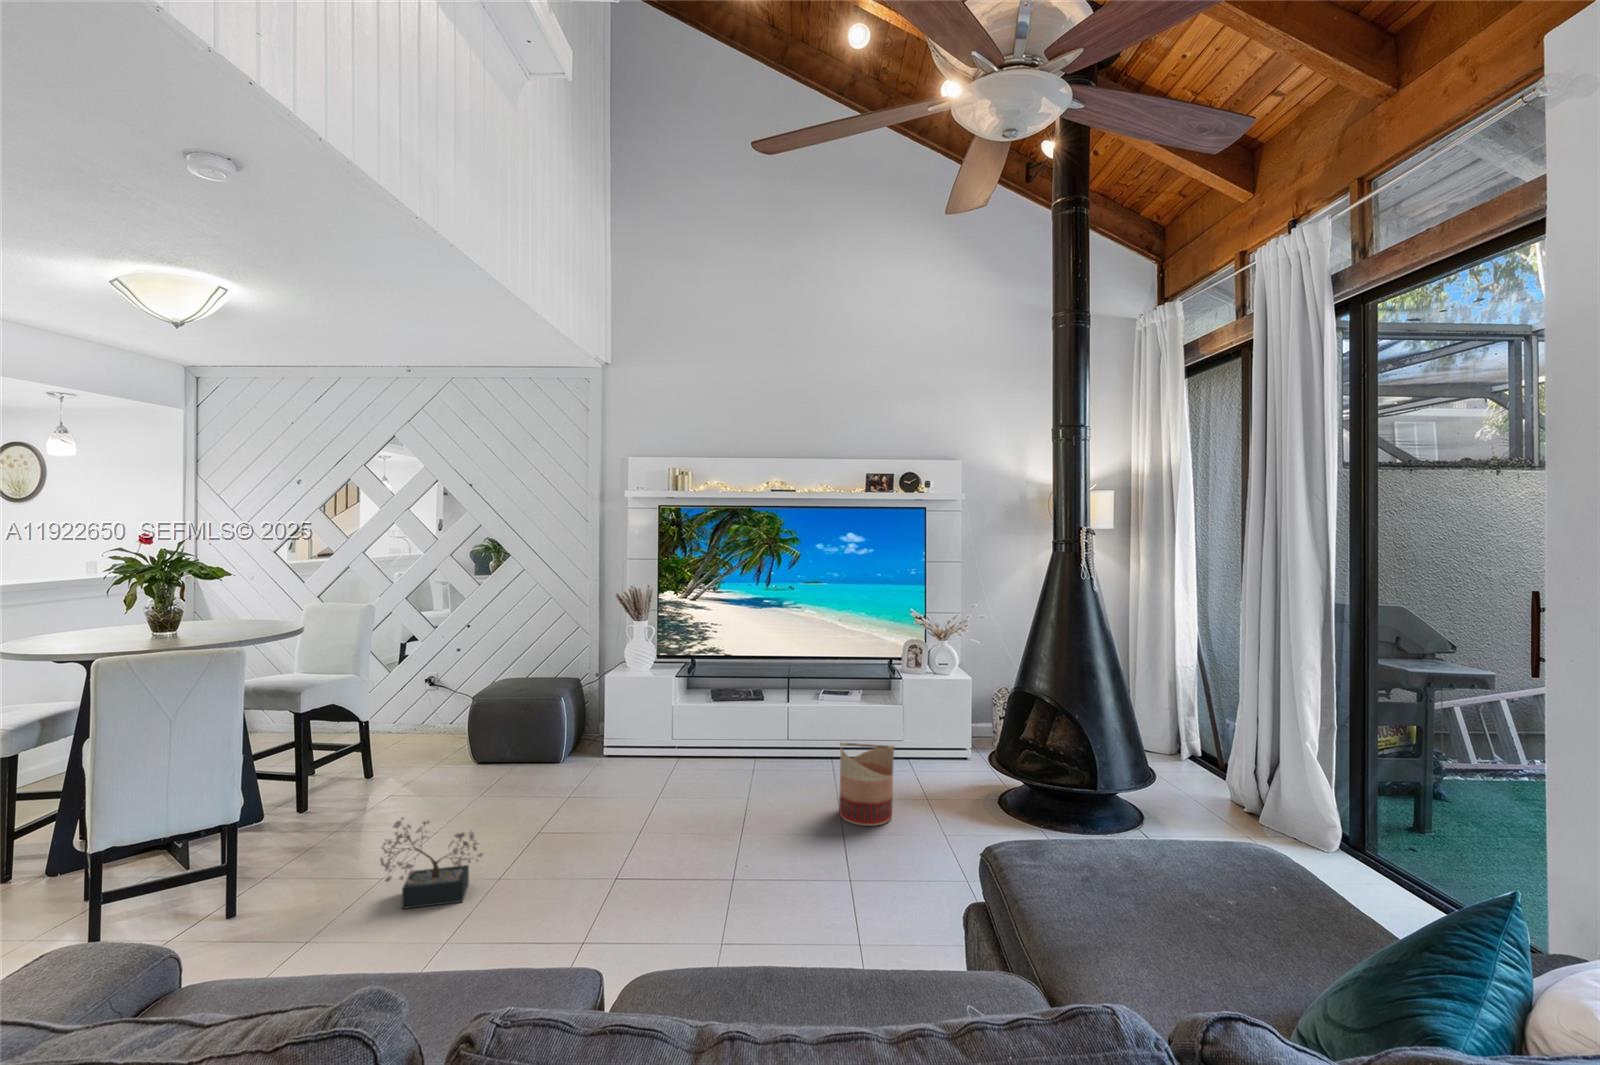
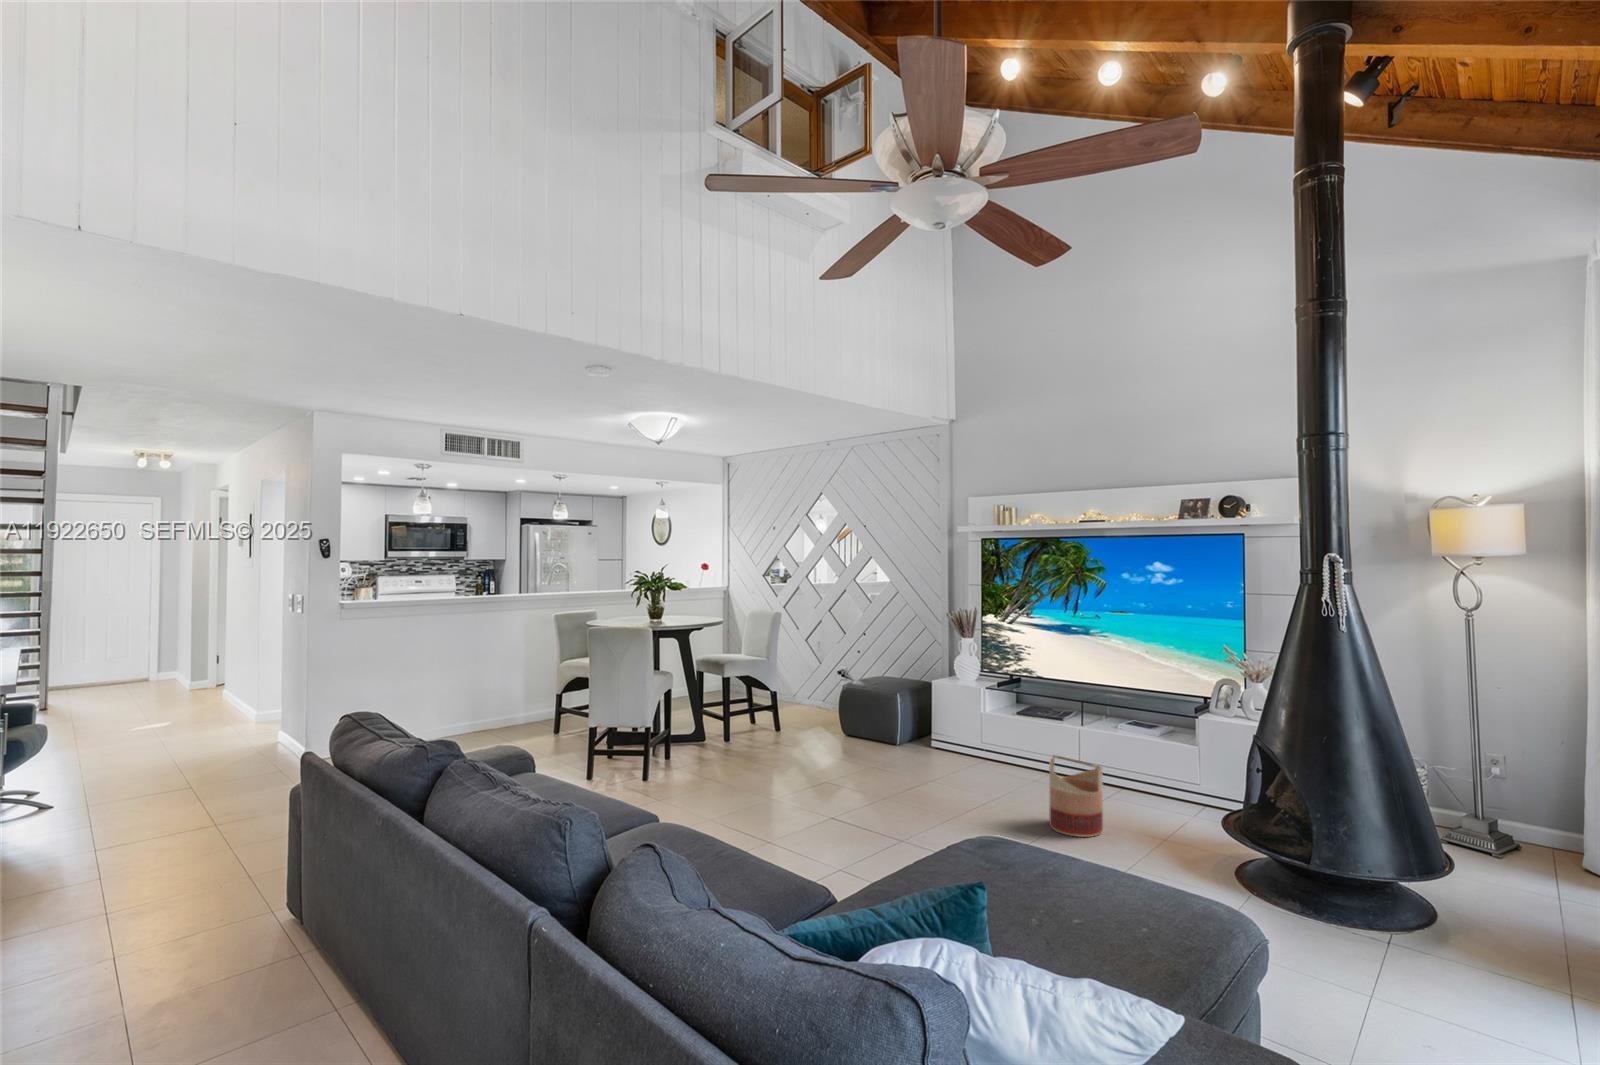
decorative plant: present [380,817,483,909] -> none [708,739,768,798]

